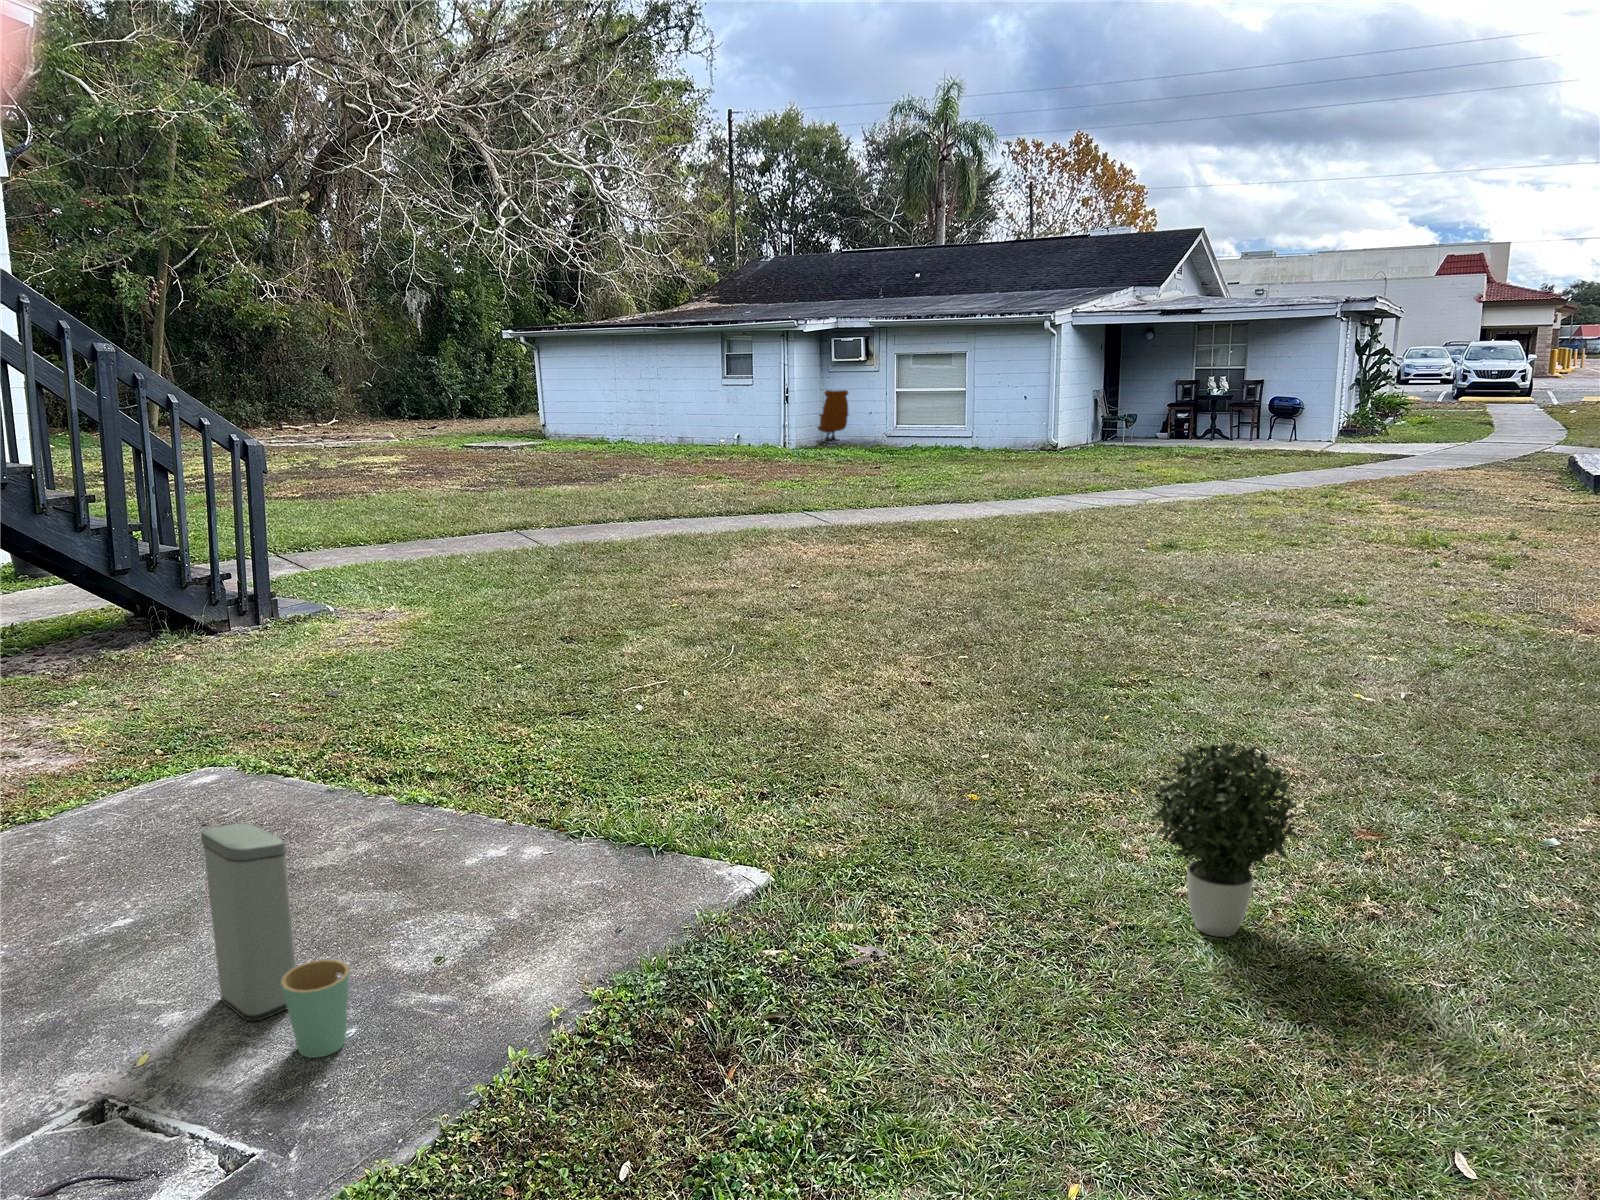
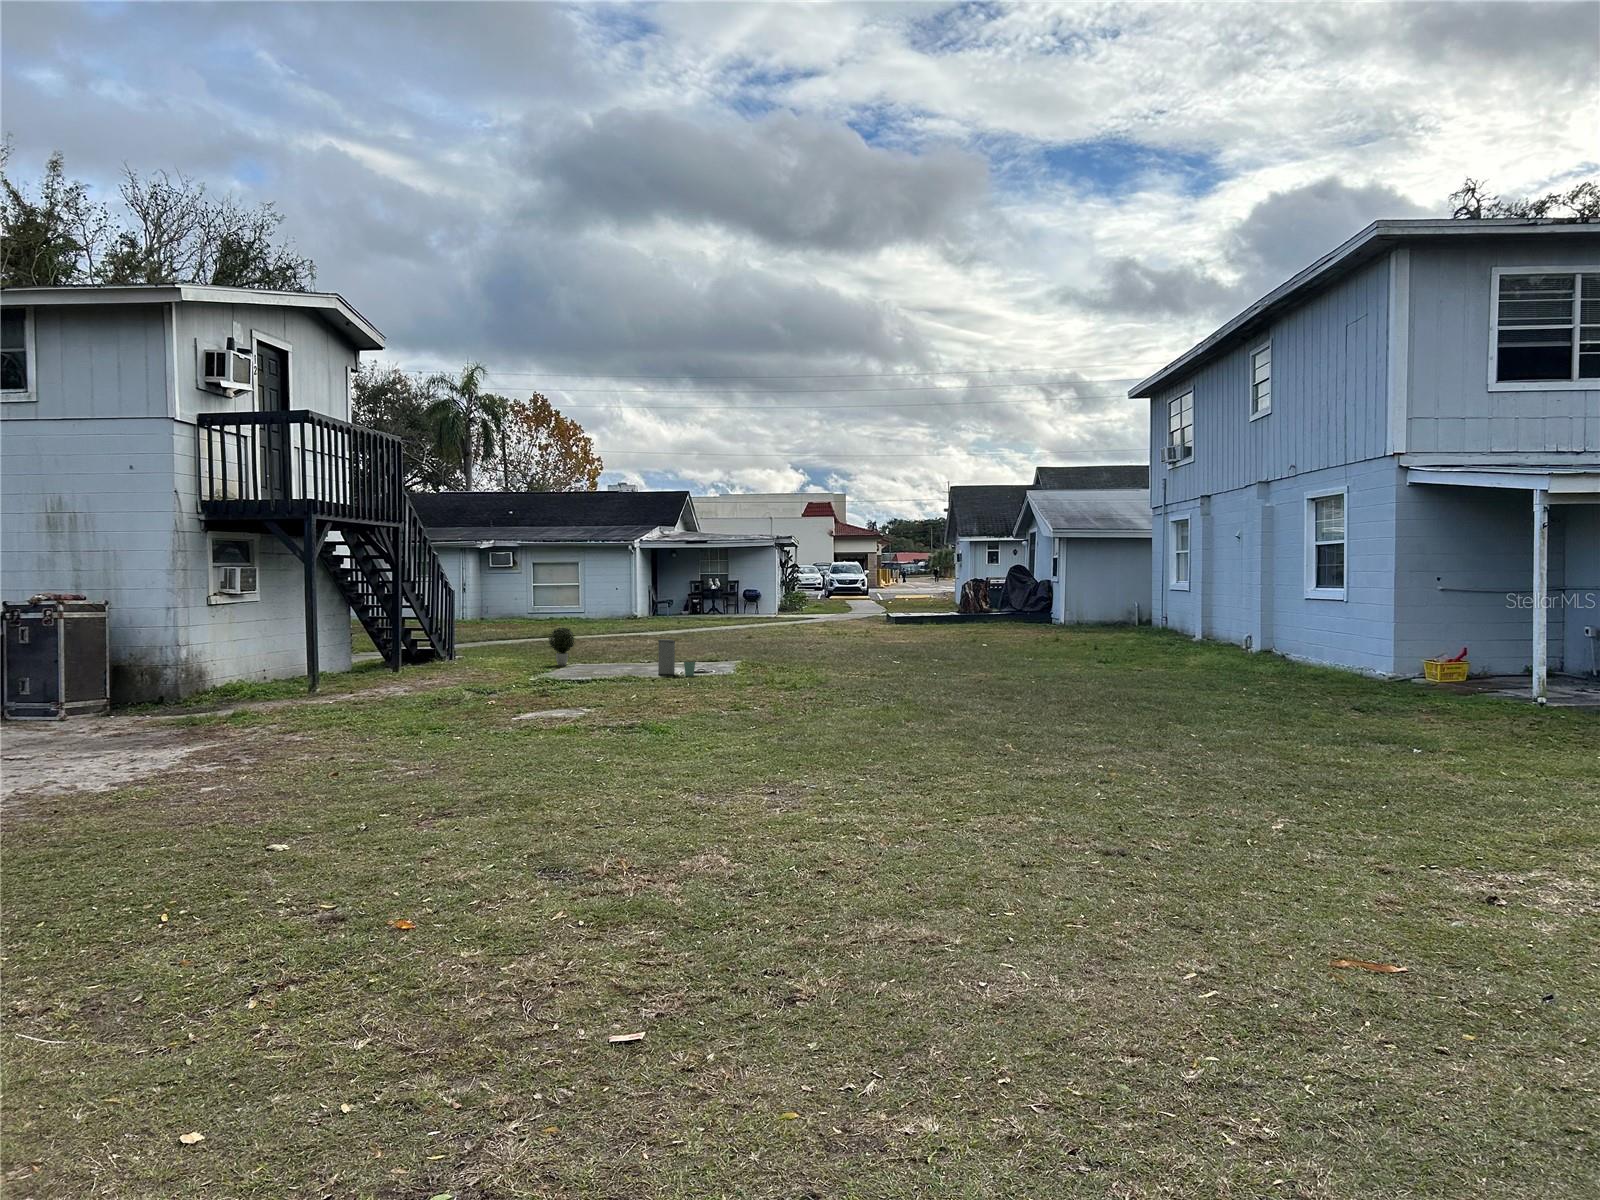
lounge chair: present [818,390,848,444] -> none [482,584,508,617]
potted plant: present [1153,742,1298,937] -> present [548,628,575,665]

